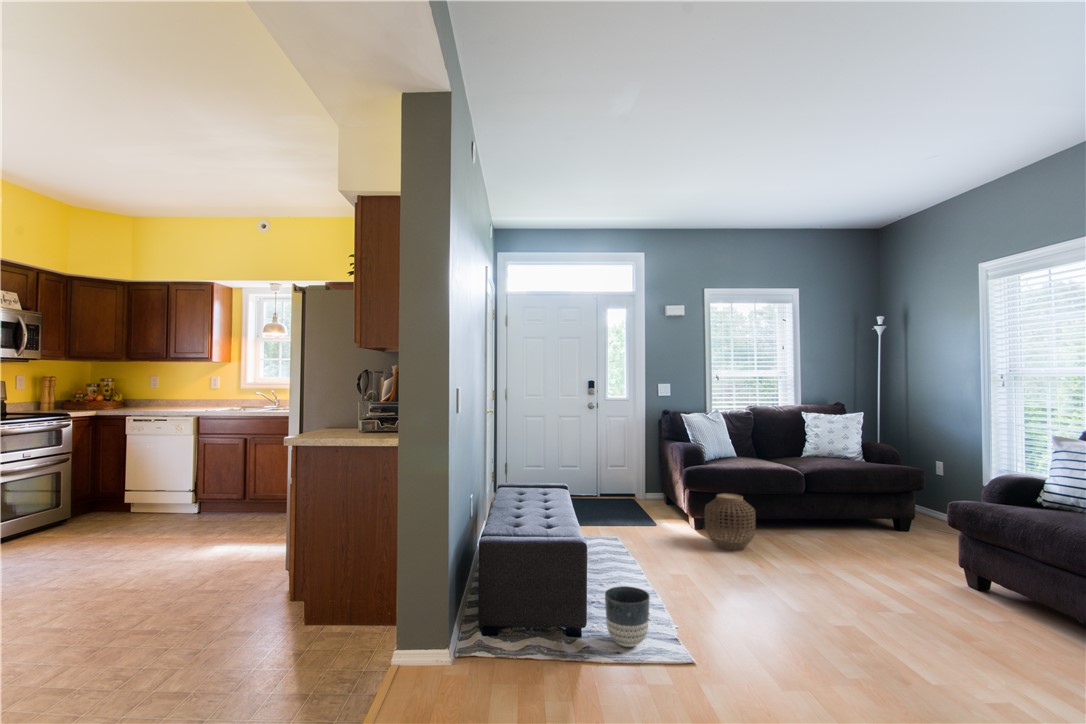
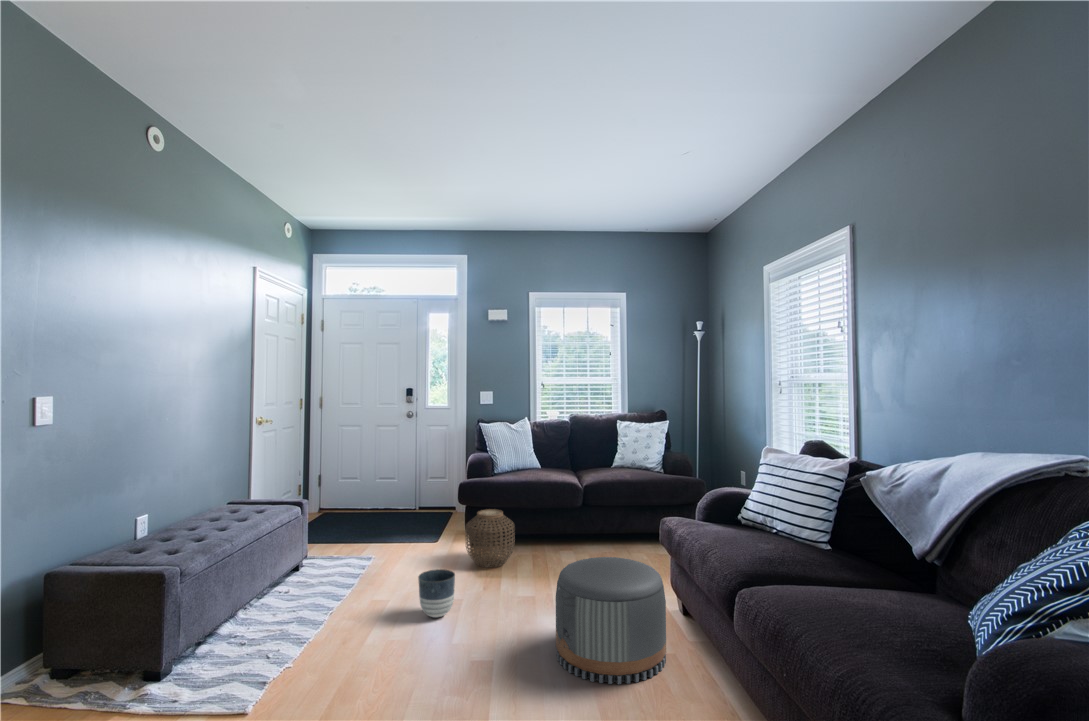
pouf: none [896,535,1035,659] -> present [556,557,666,684]
planter: present [605,586,650,647] -> present [418,569,455,618]

